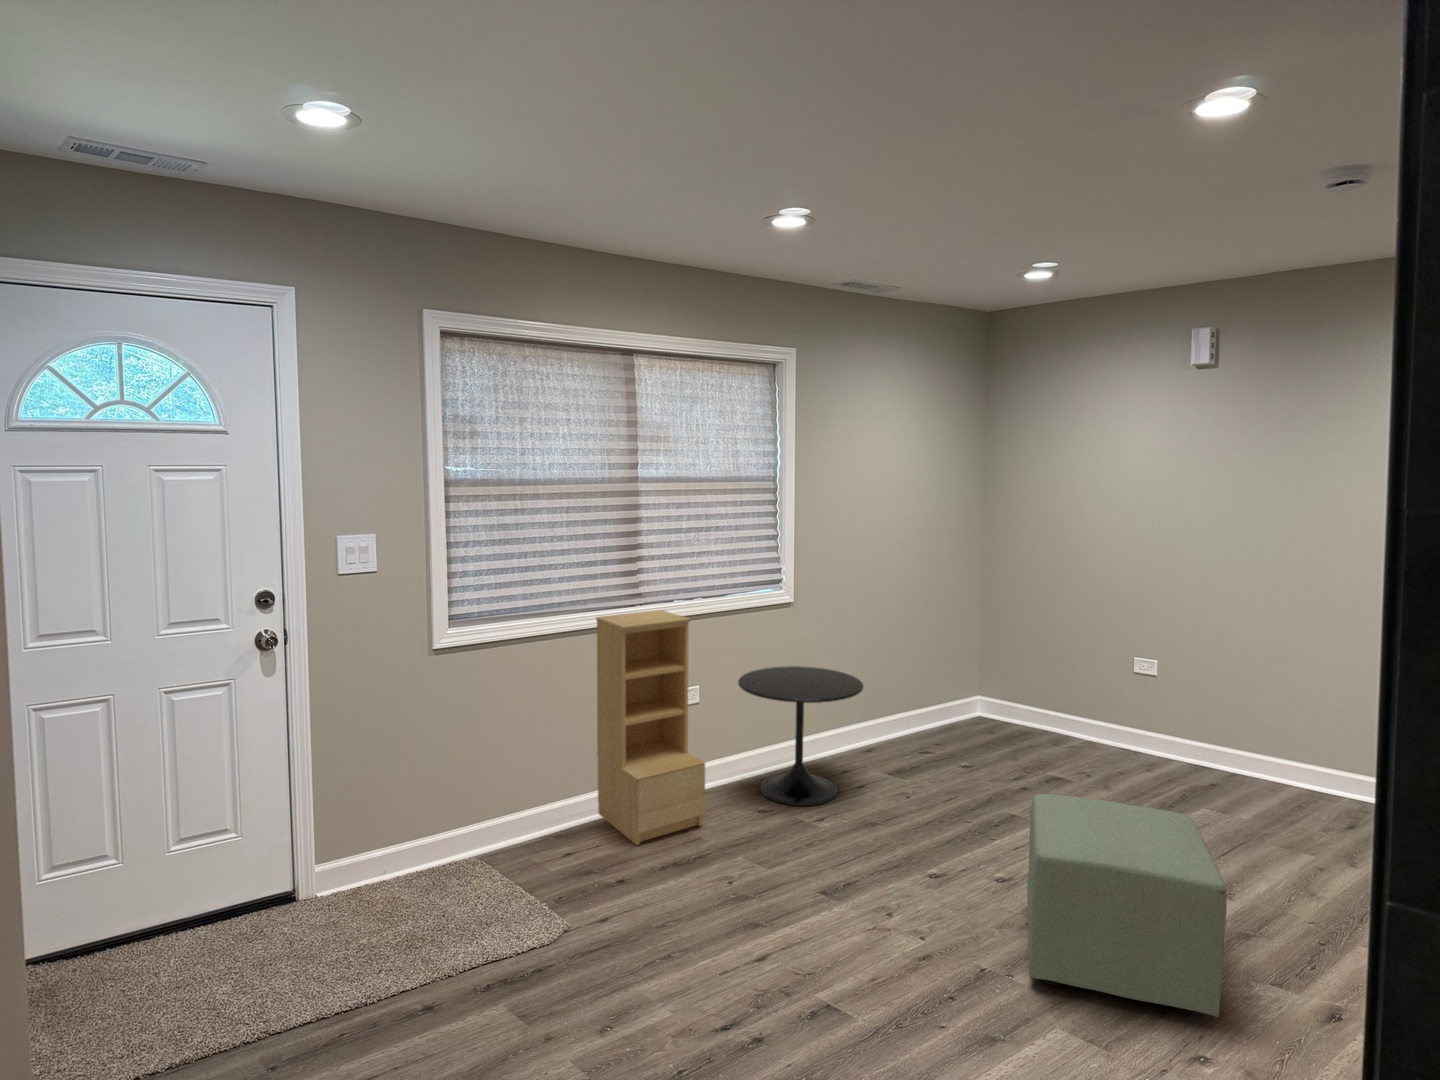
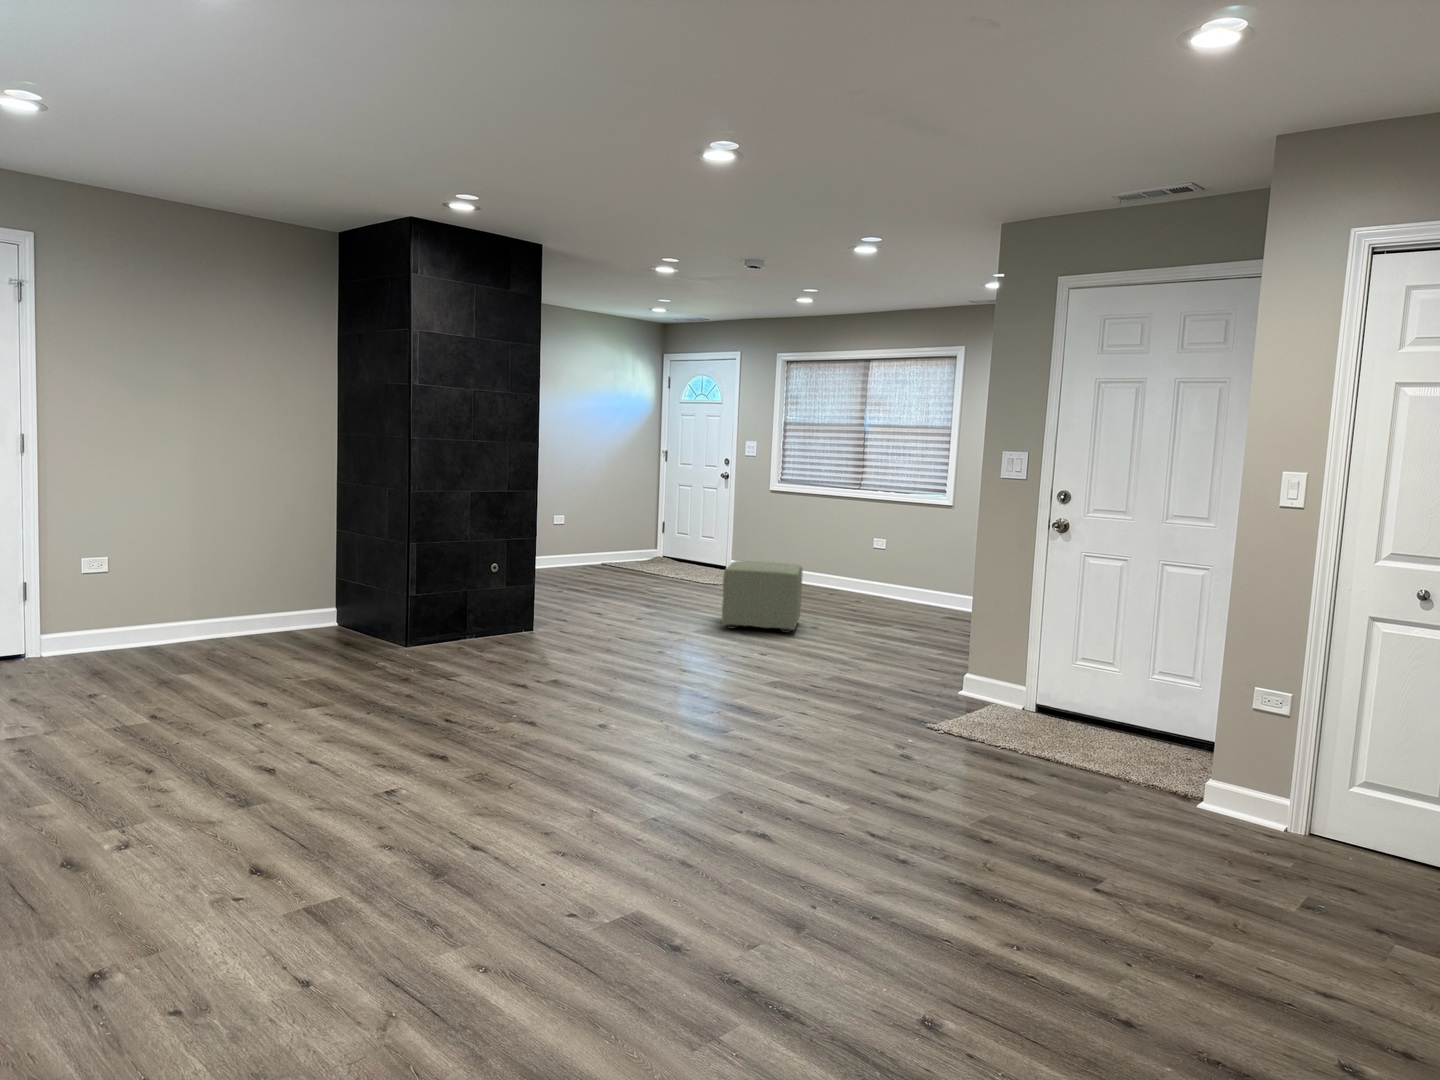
bookshelf: present [596,610,705,845] -> none [798,490,859,595]
side table: present [738,666,864,806] -> none [858,537,932,609]

